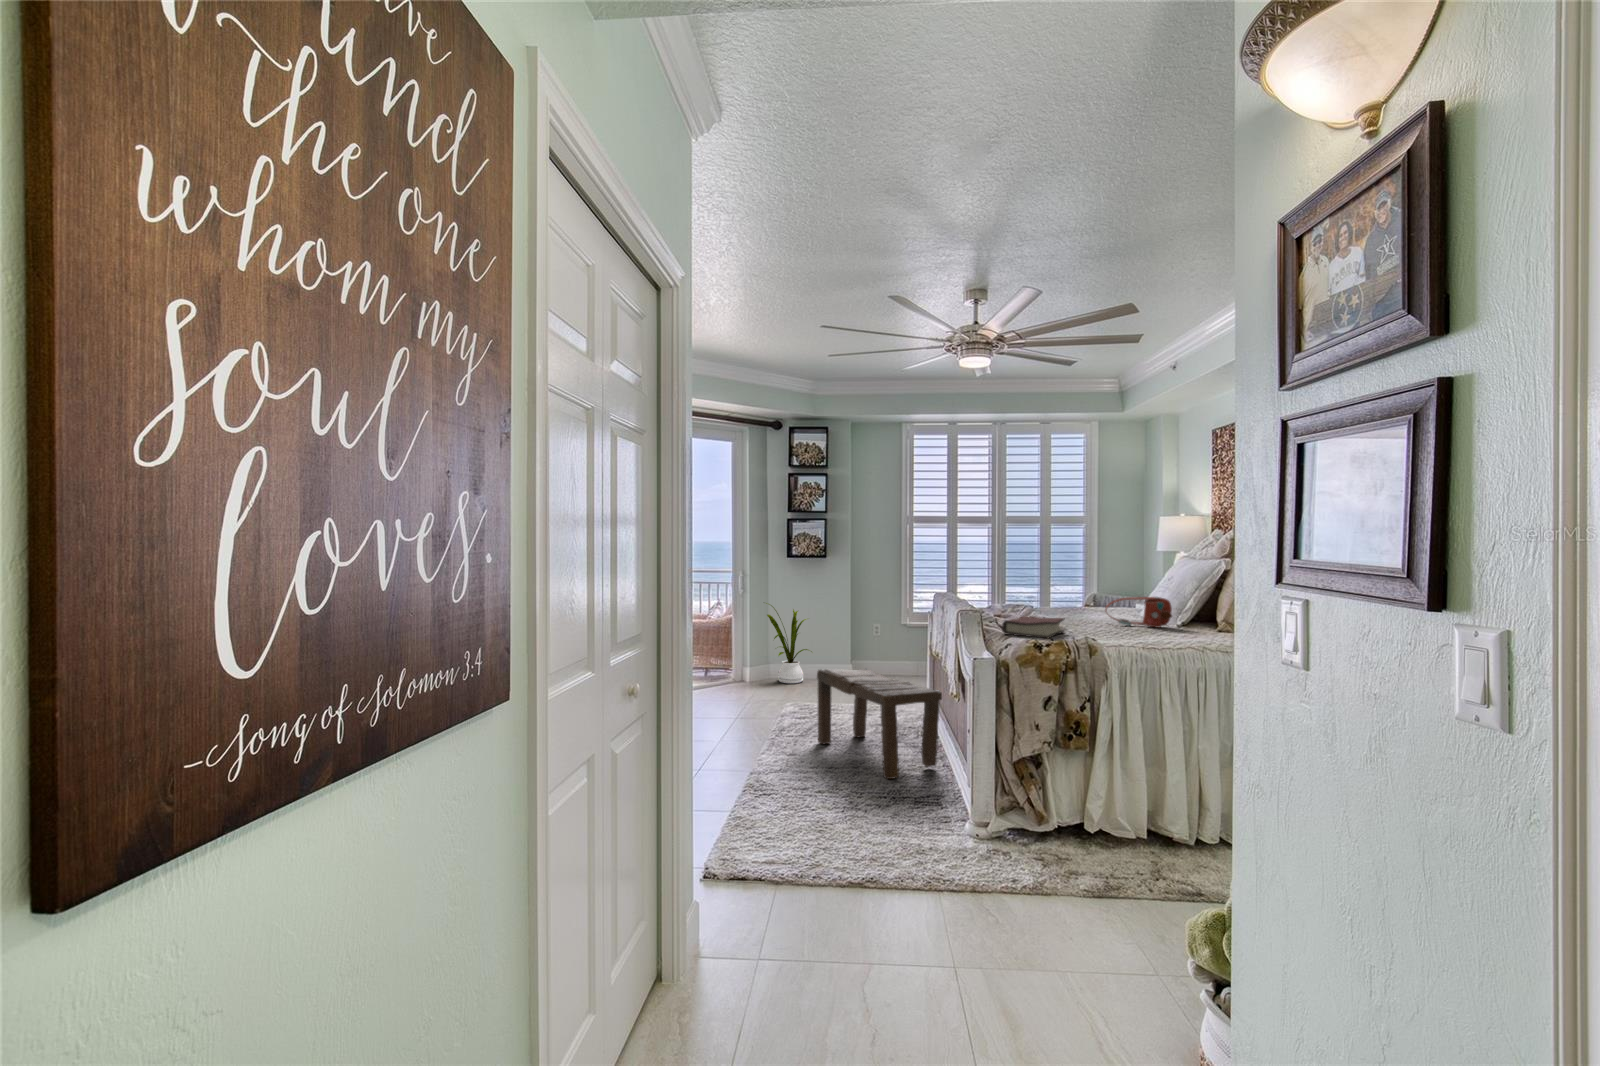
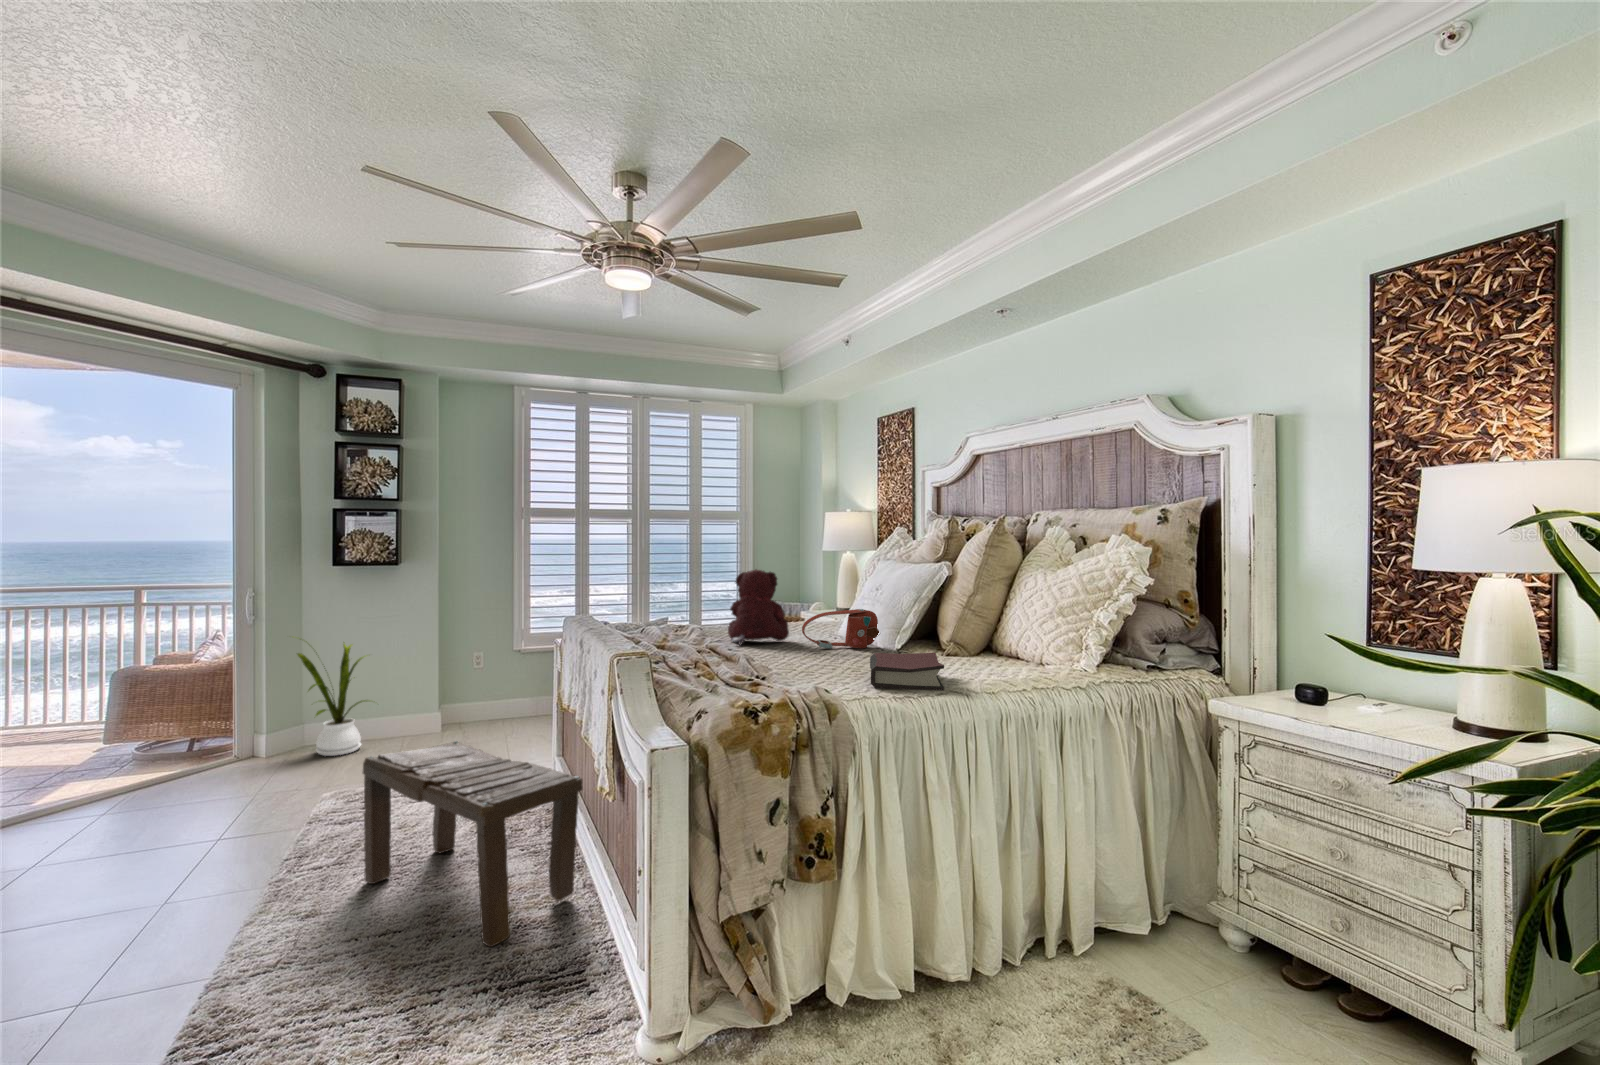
teddy bear: none [1051,564,1100,620] -> present [728,569,789,645]
hardback book: present [1002,616,1064,638] -> present [870,653,944,691]

